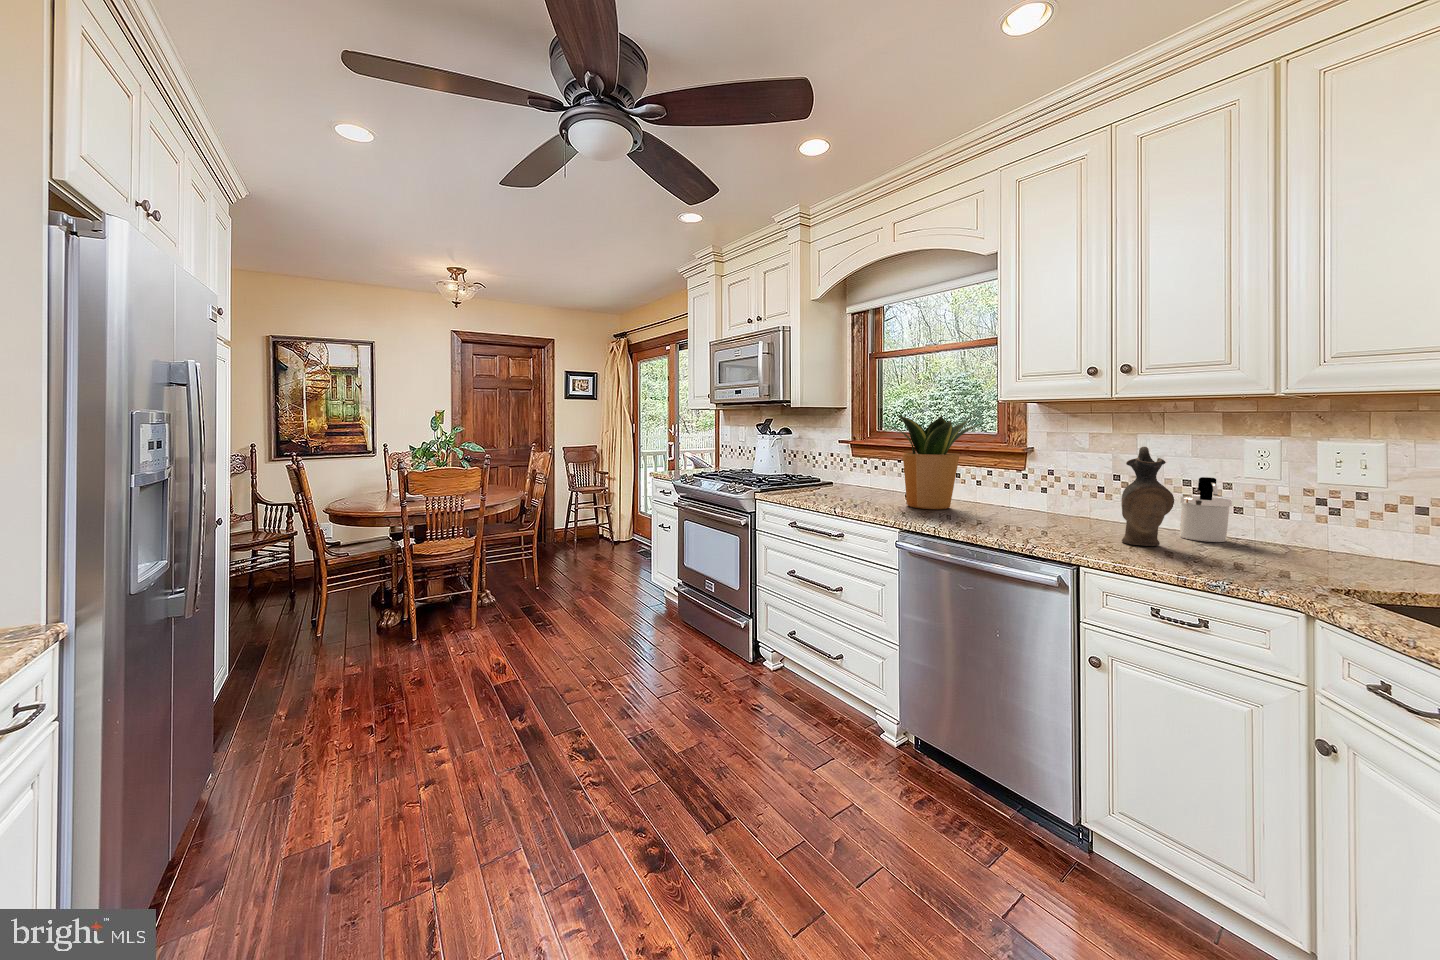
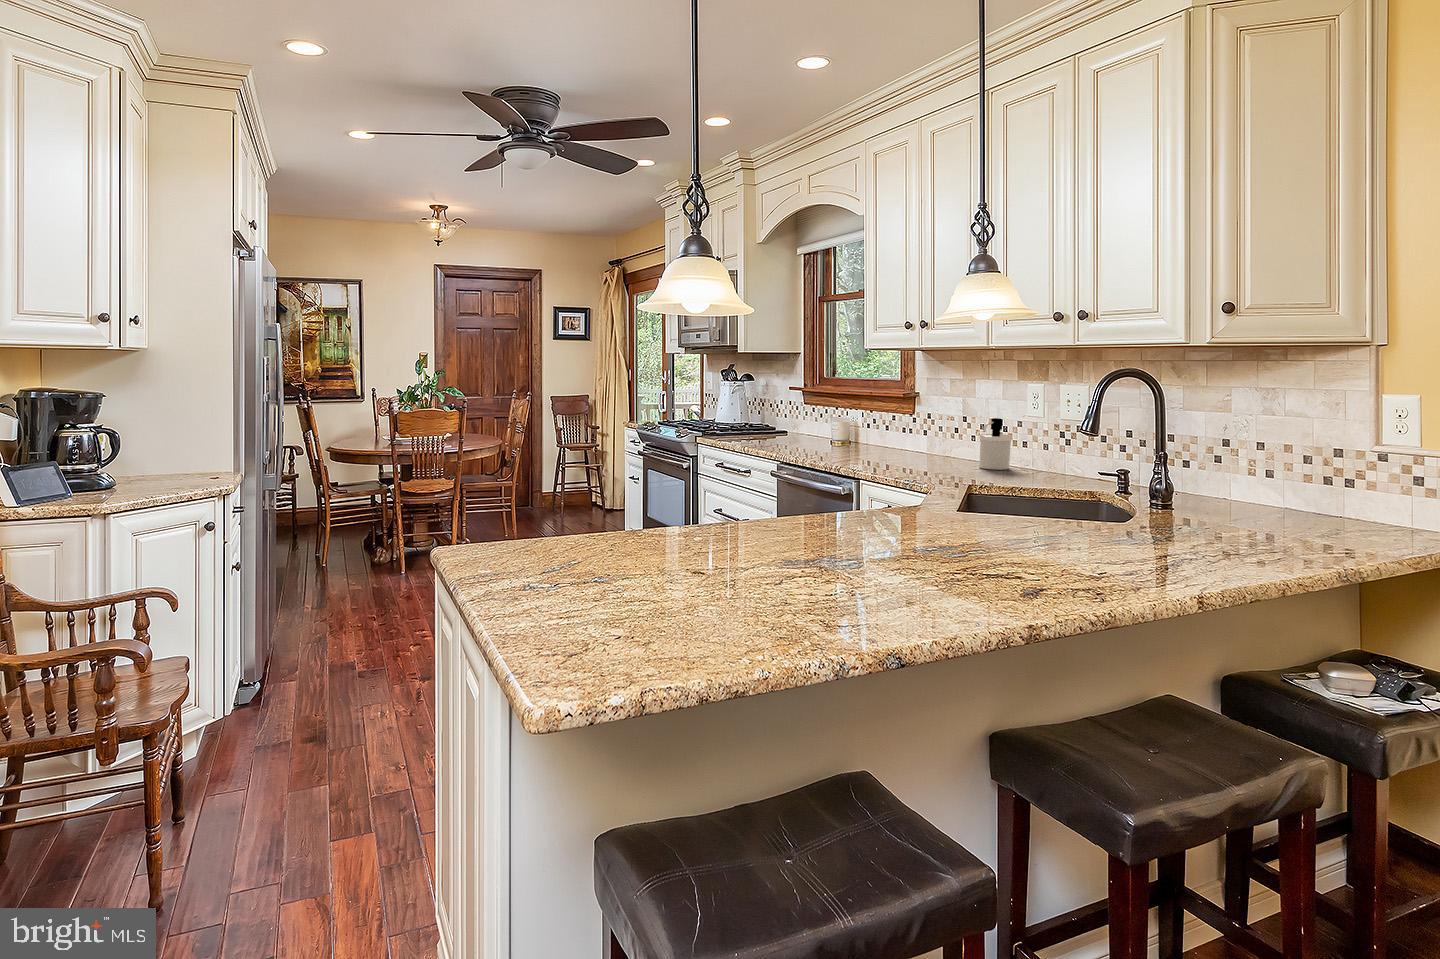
potted plant: present [885,414,984,509] -> none [790,364,873,448]
ceramic pitcher: present [1121,447,1174,546] -> none [913,393,945,470]

